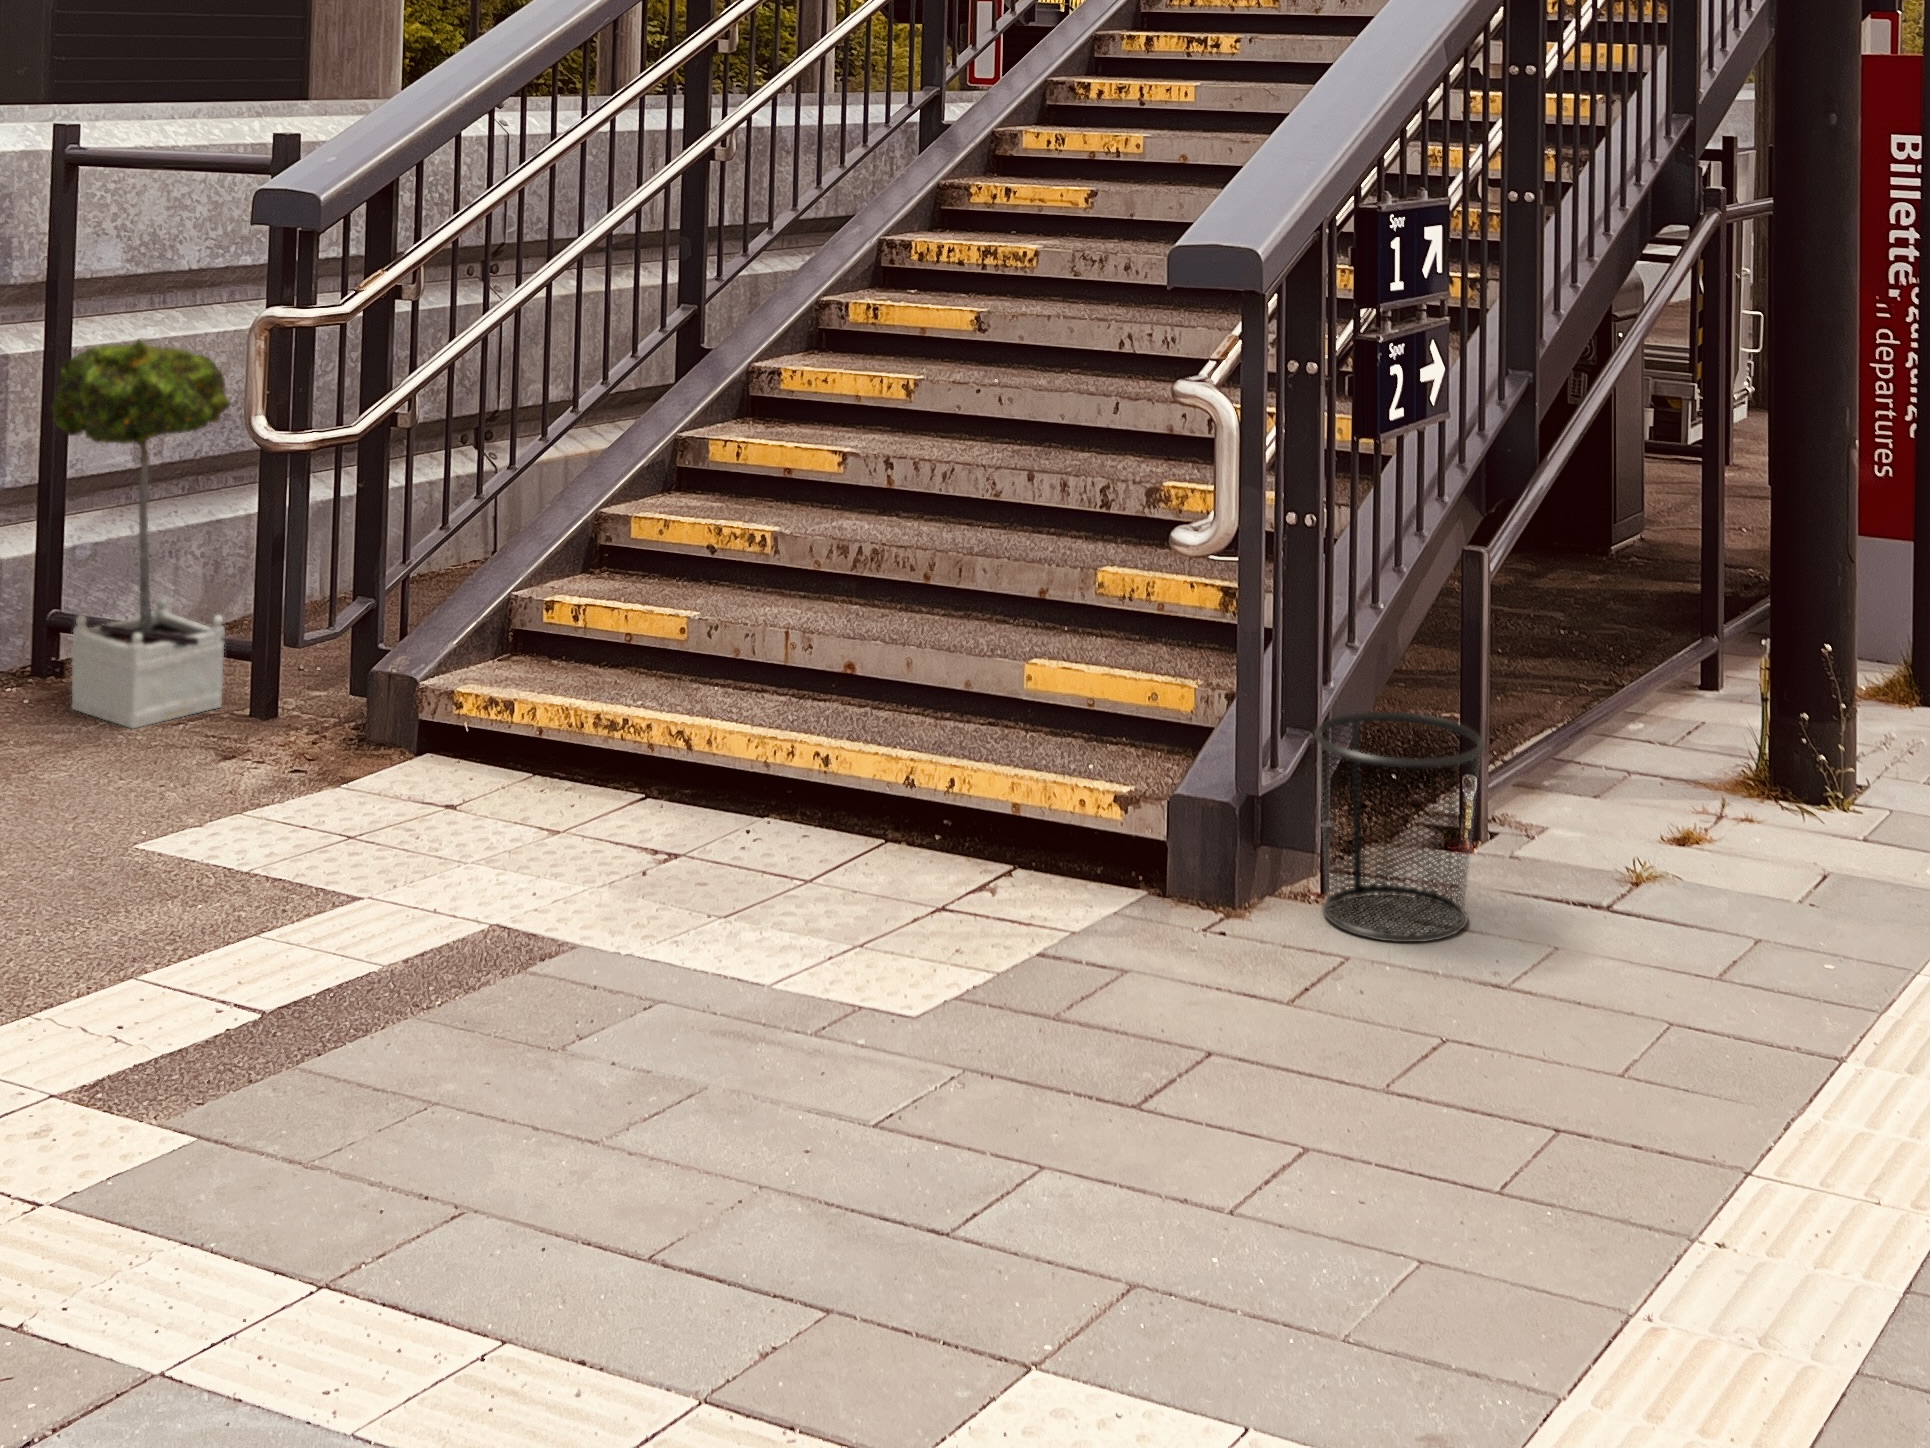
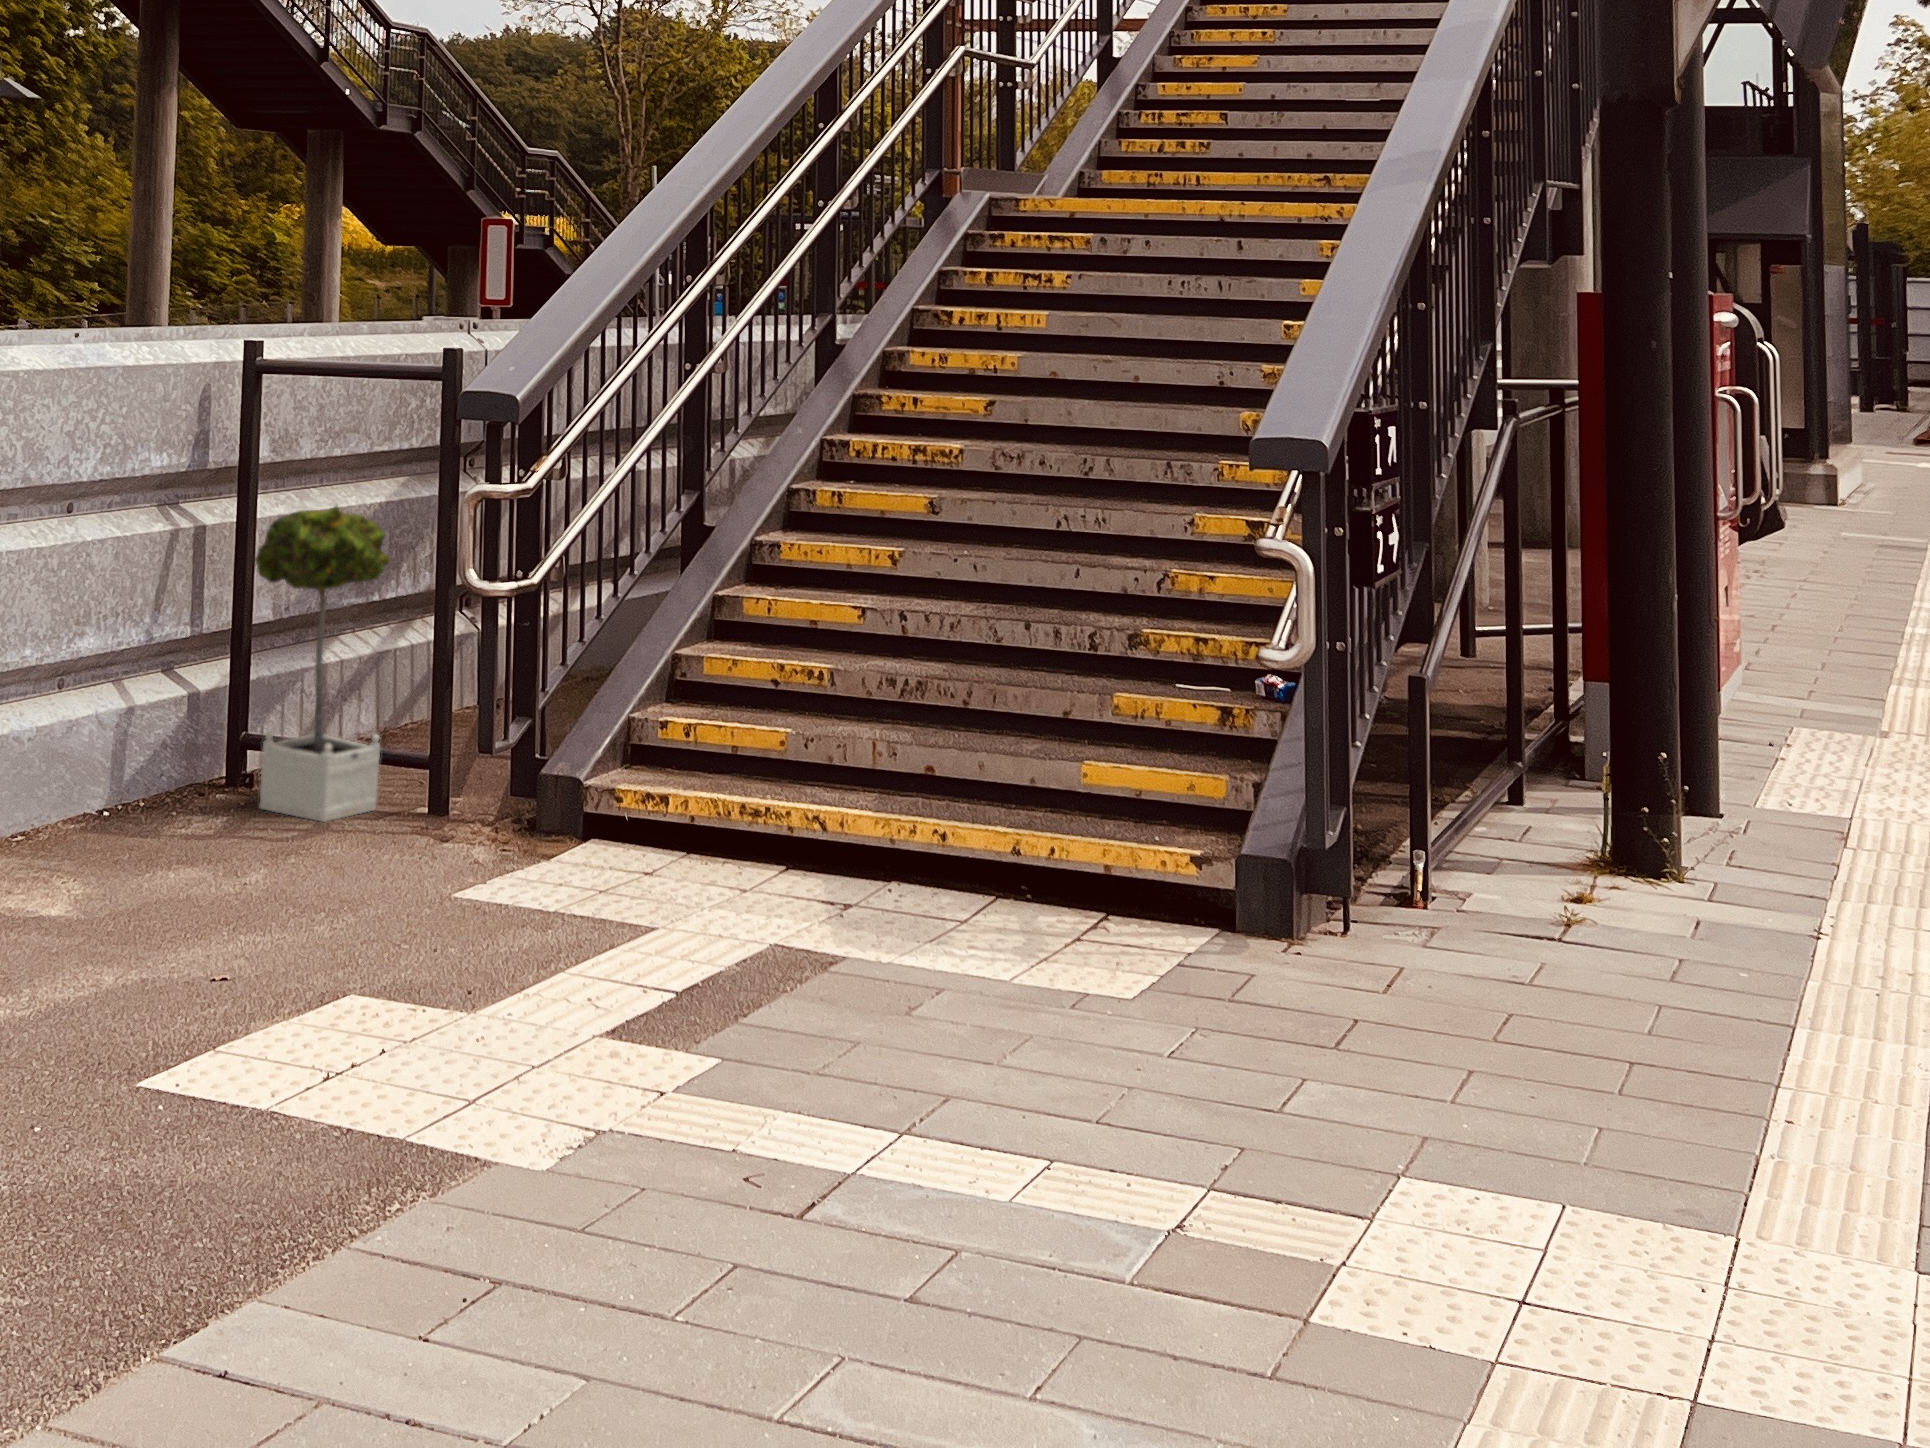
waste bin: present [1314,712,1485,942] -> none [1347,796,1481,963]

